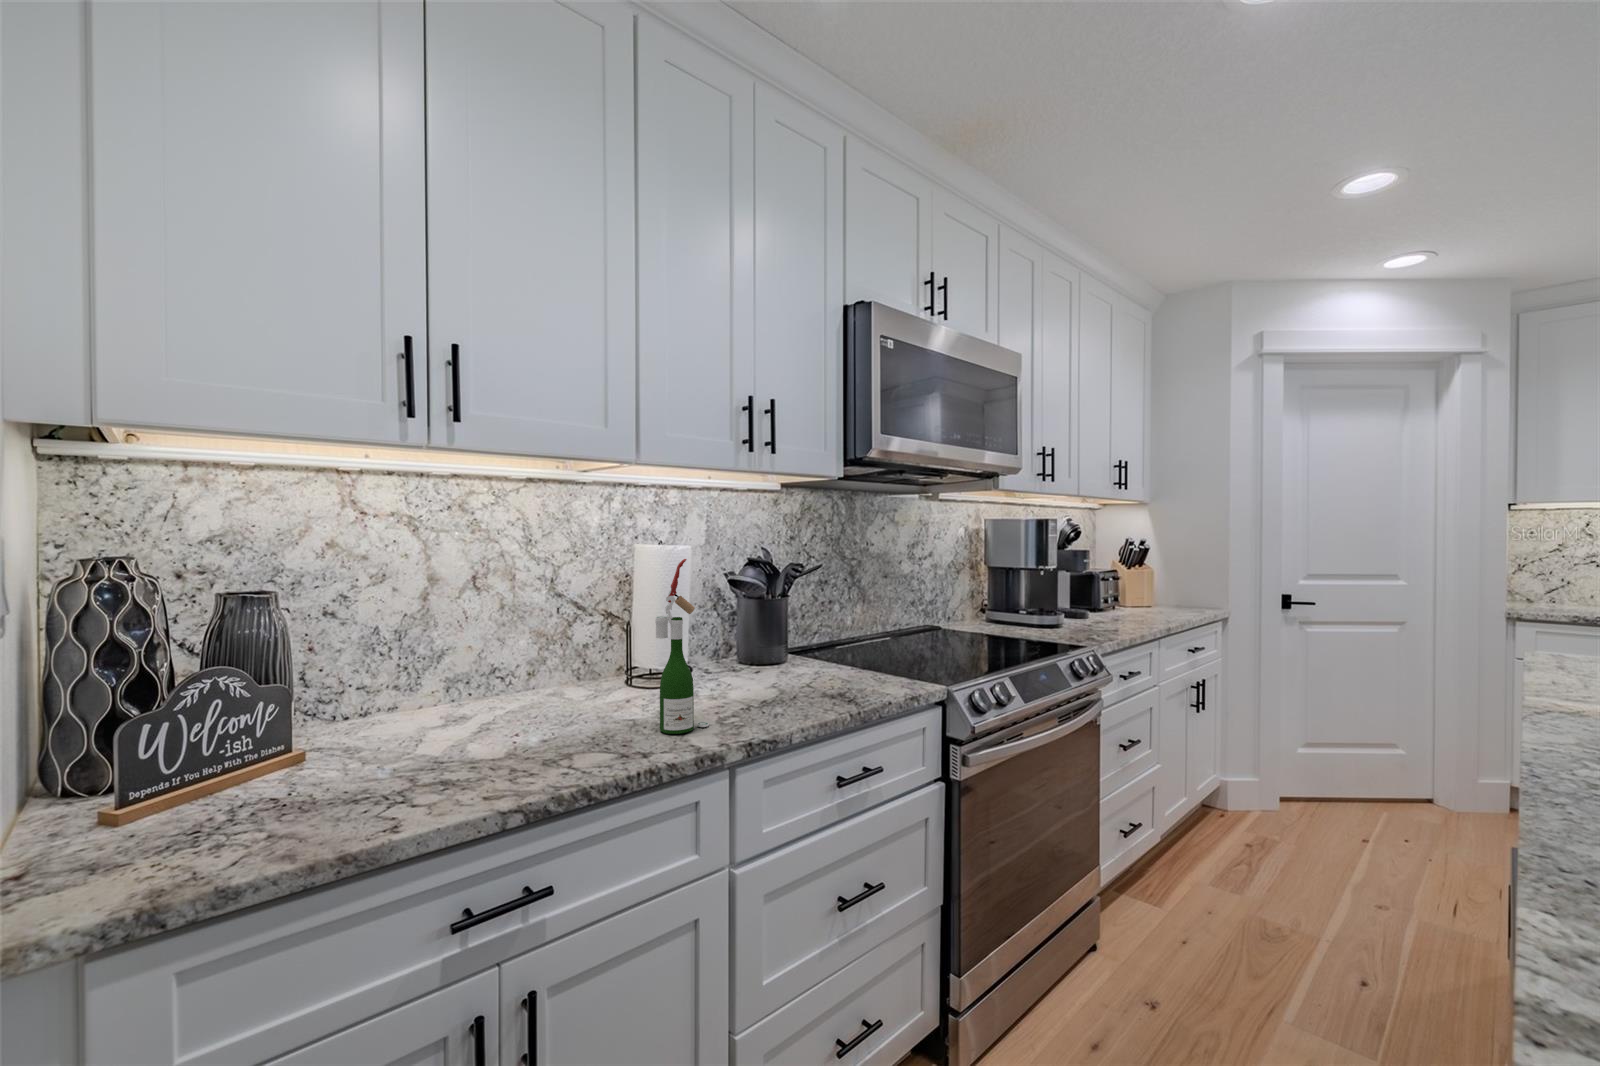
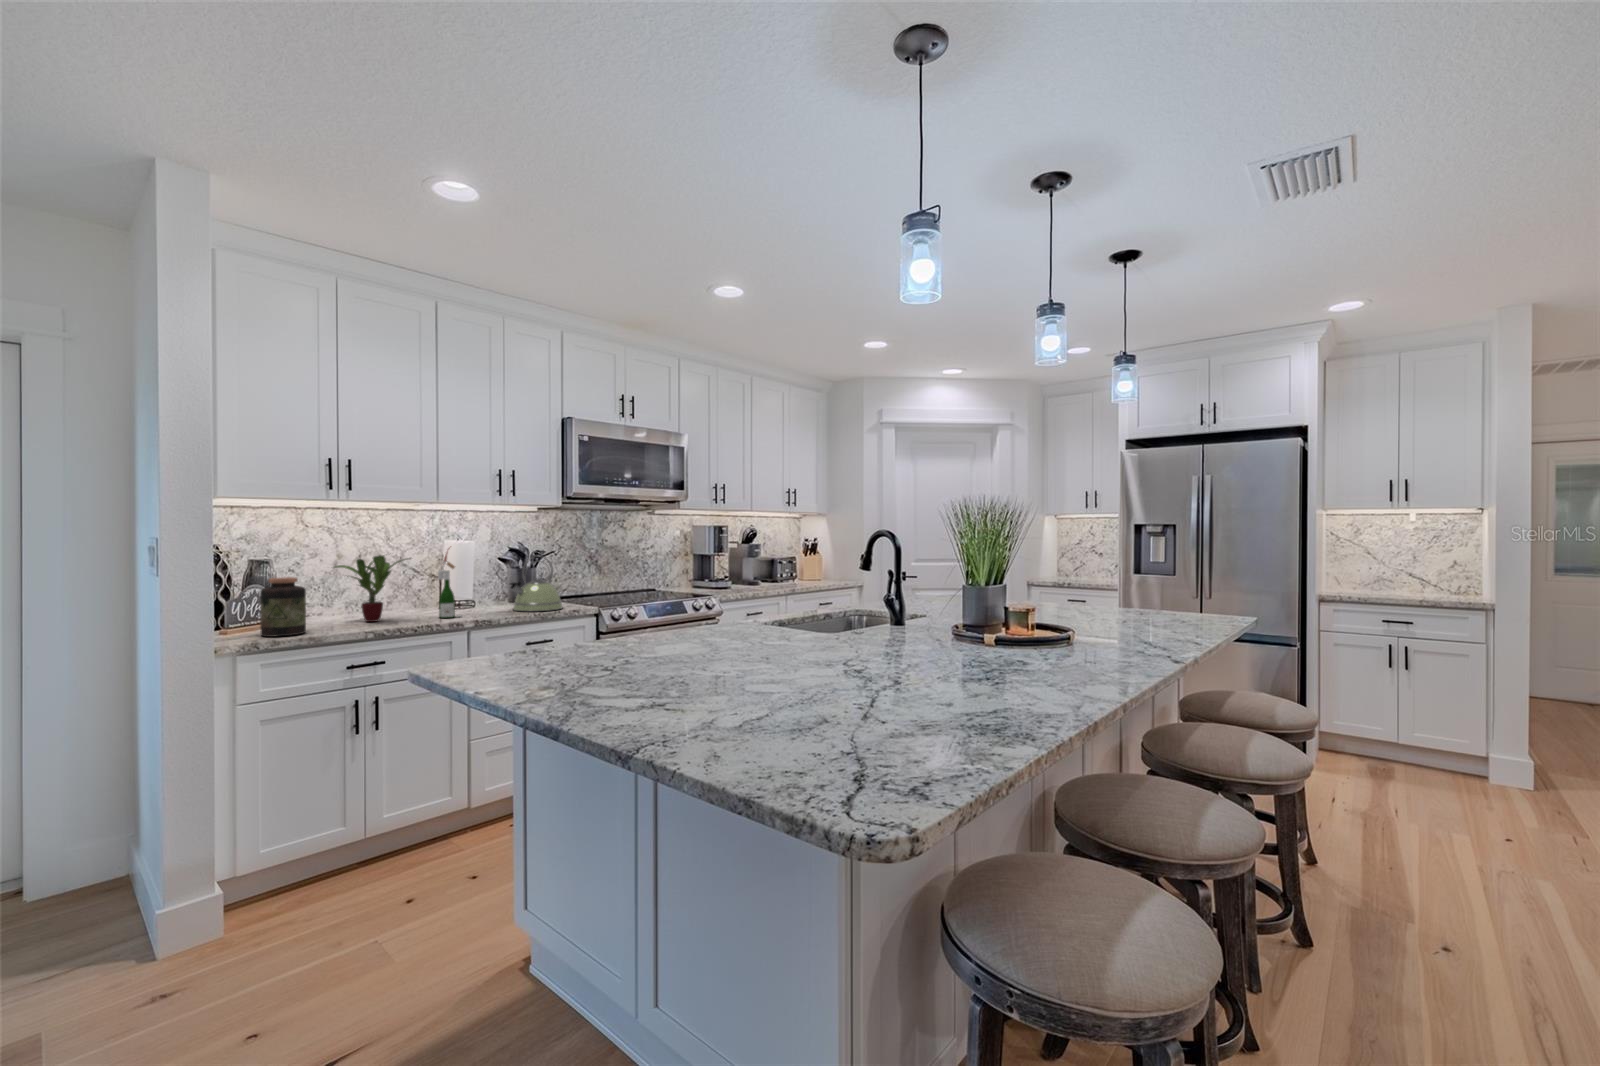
potted plant: none [409,575,610,754] -> present [334,555,404,622]
kettle: none [786,576,888,703] -> present [510,557,562,611]
jar: none [184,659,331,867] -> present [260,577,306,637]

